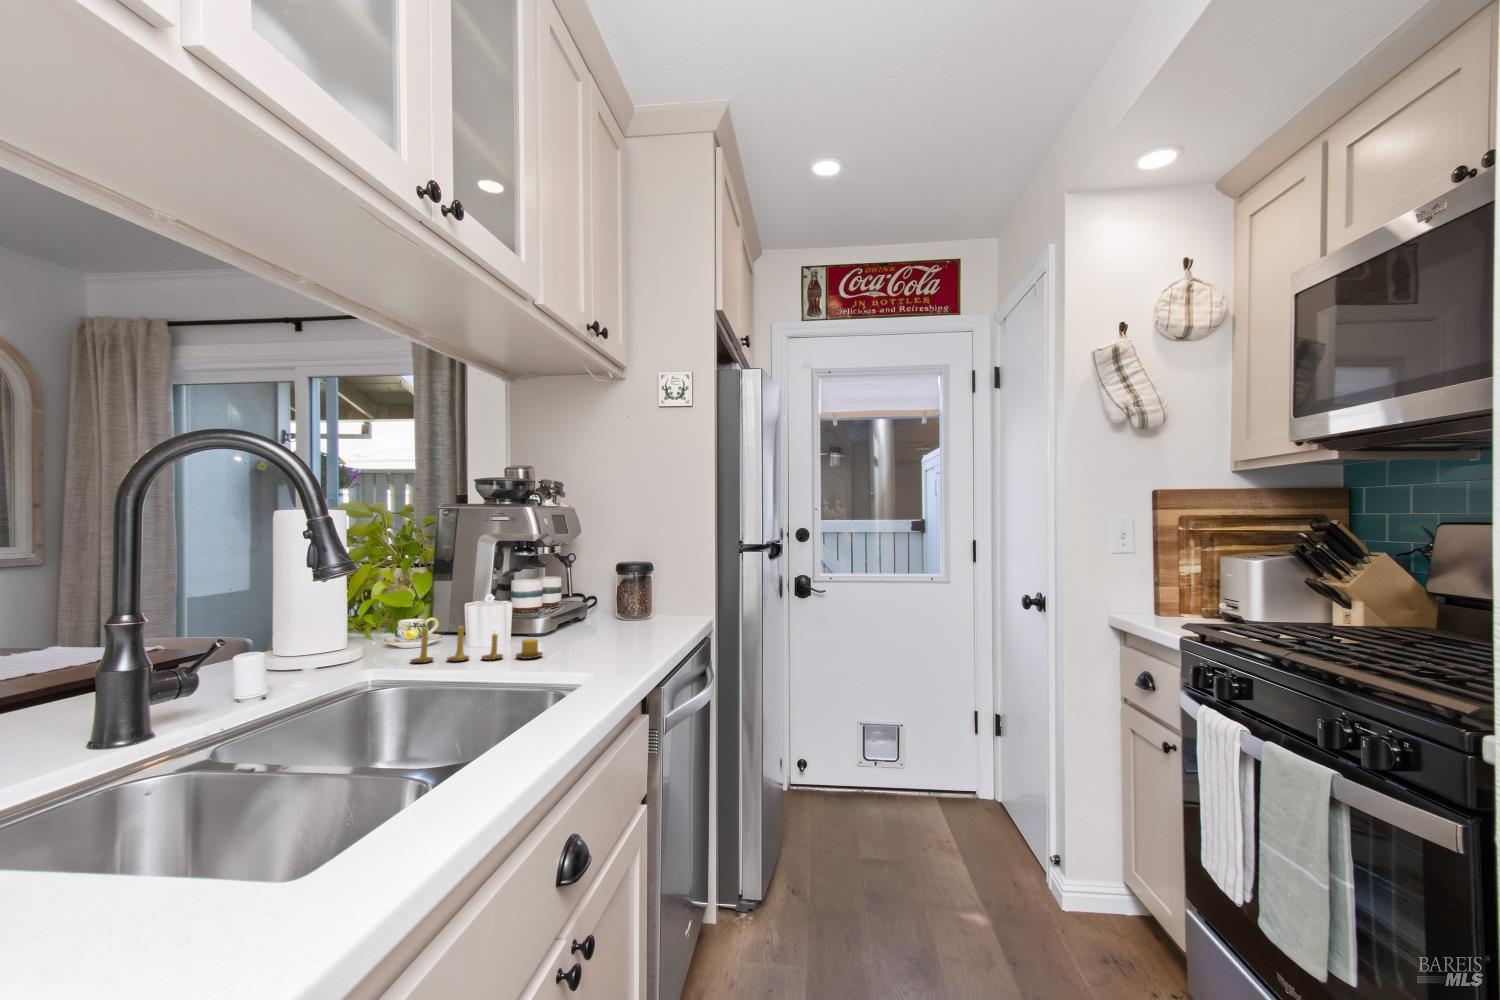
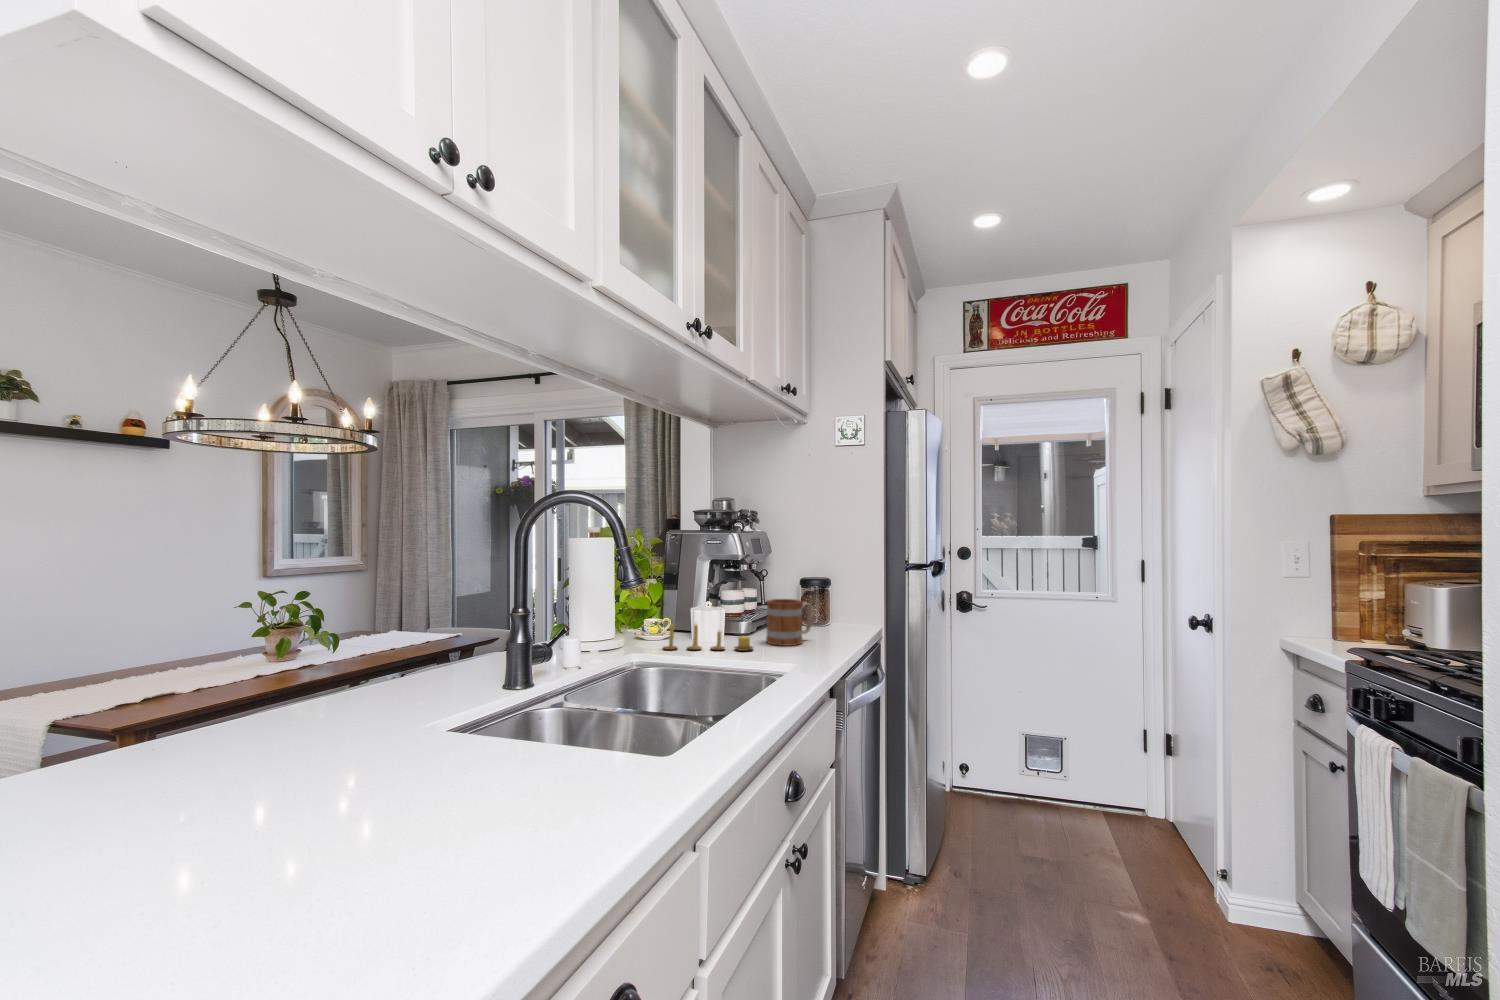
mug: none [564,588,625,649] -> present [766,599,812,646]

